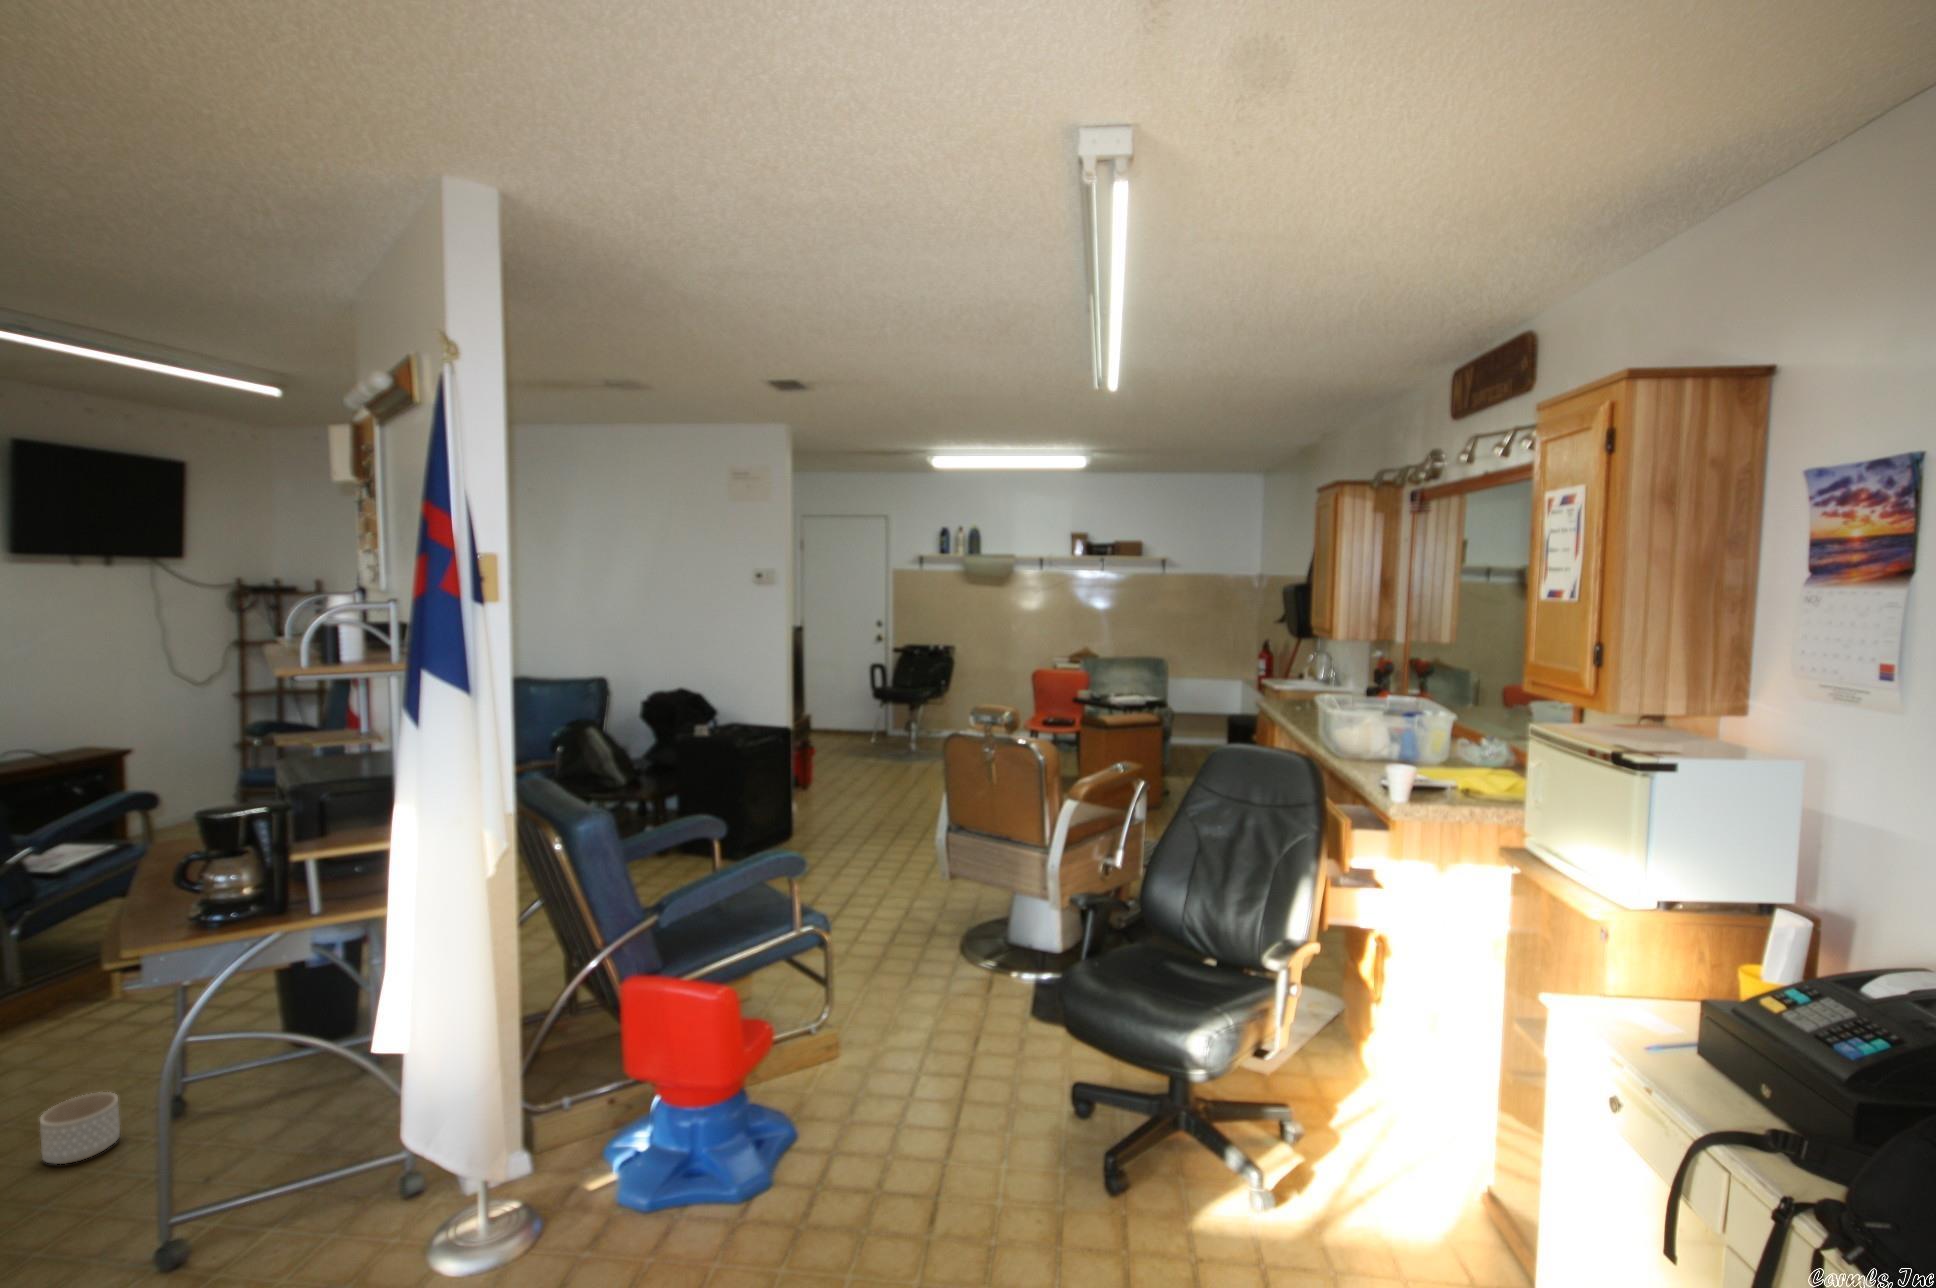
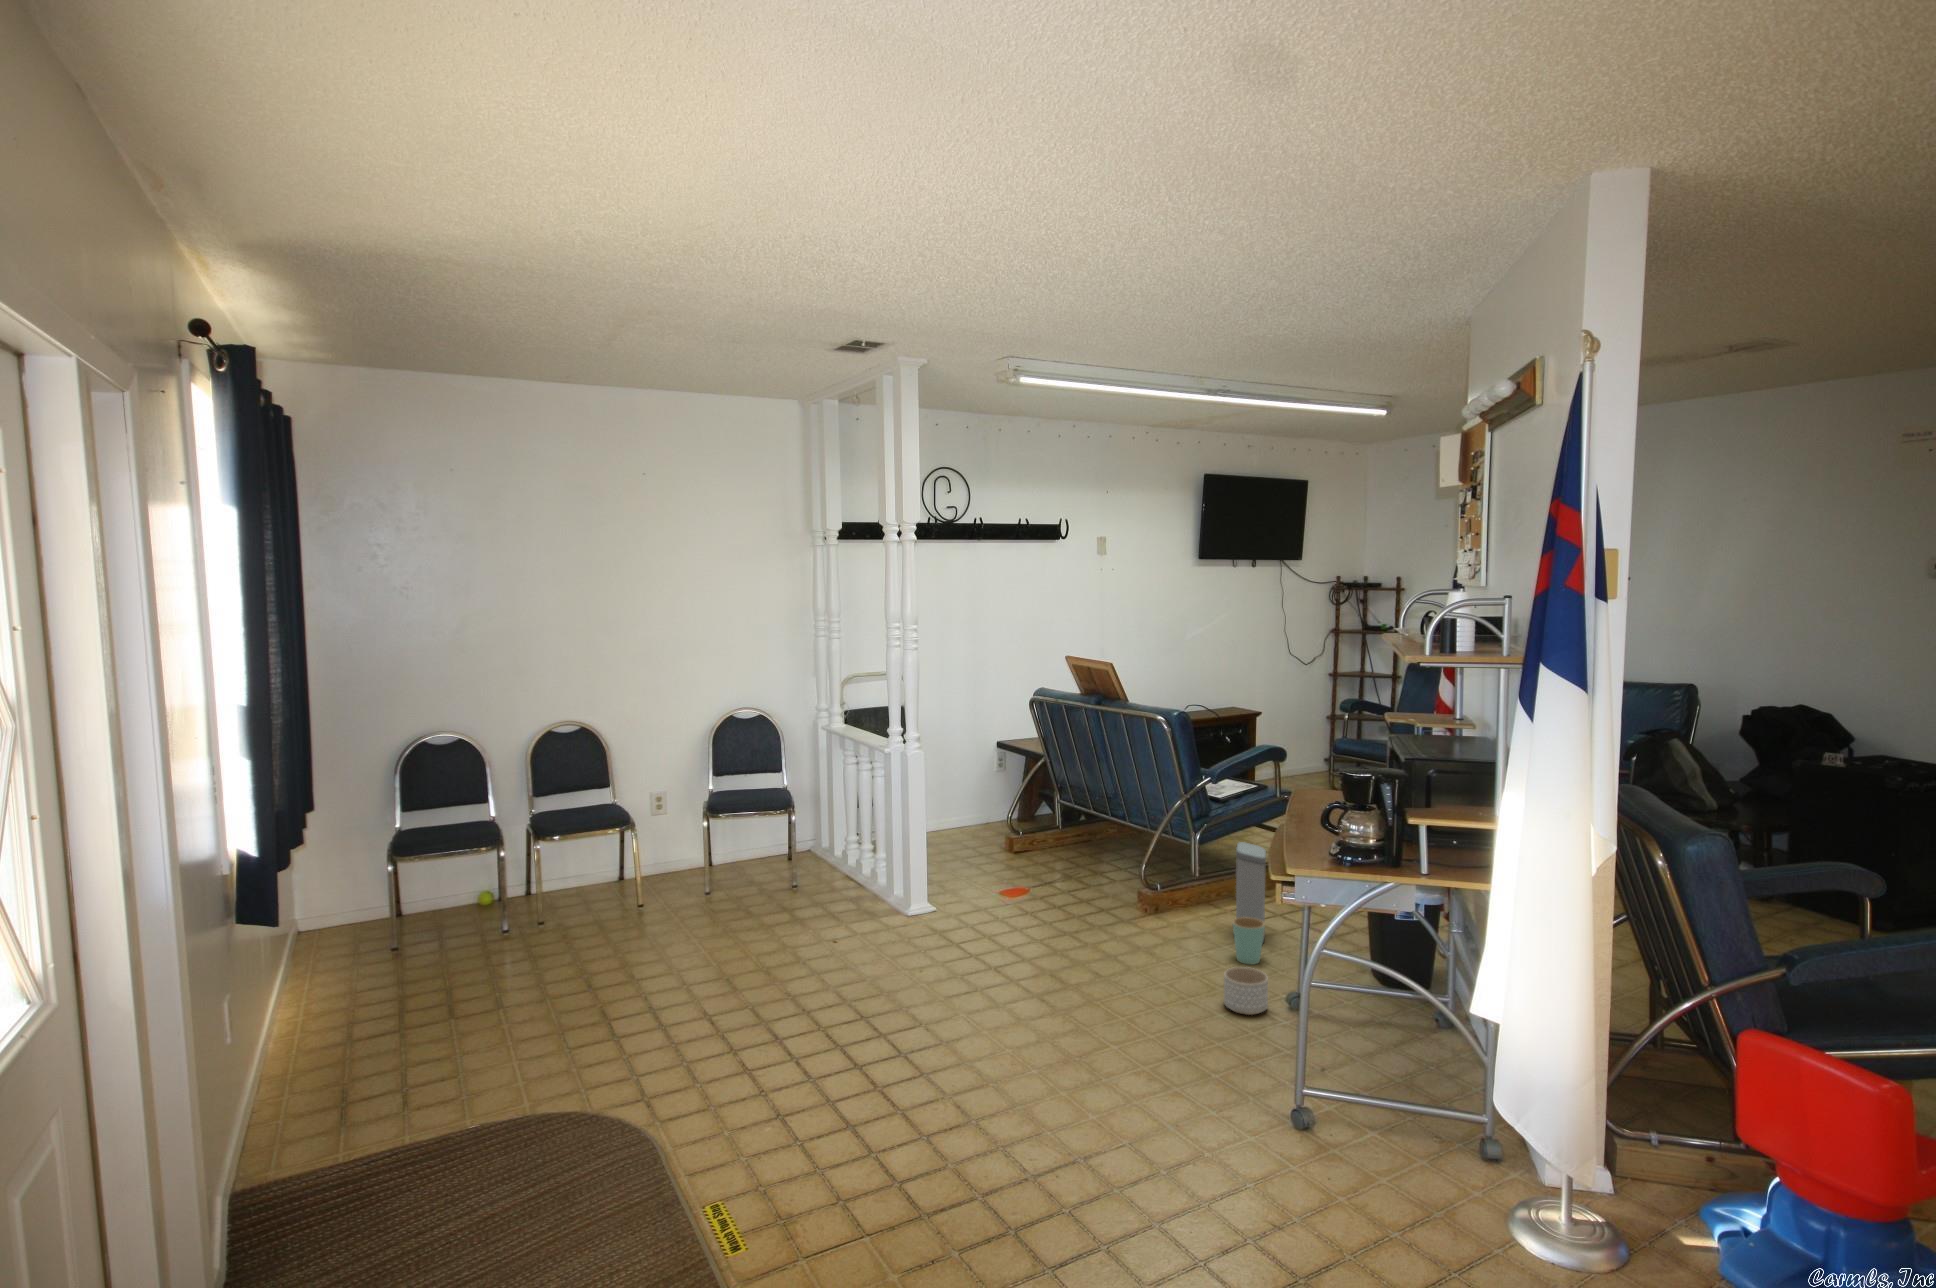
trash can: none [63,925,127,1088] -> present [1232,842,1266,965]

